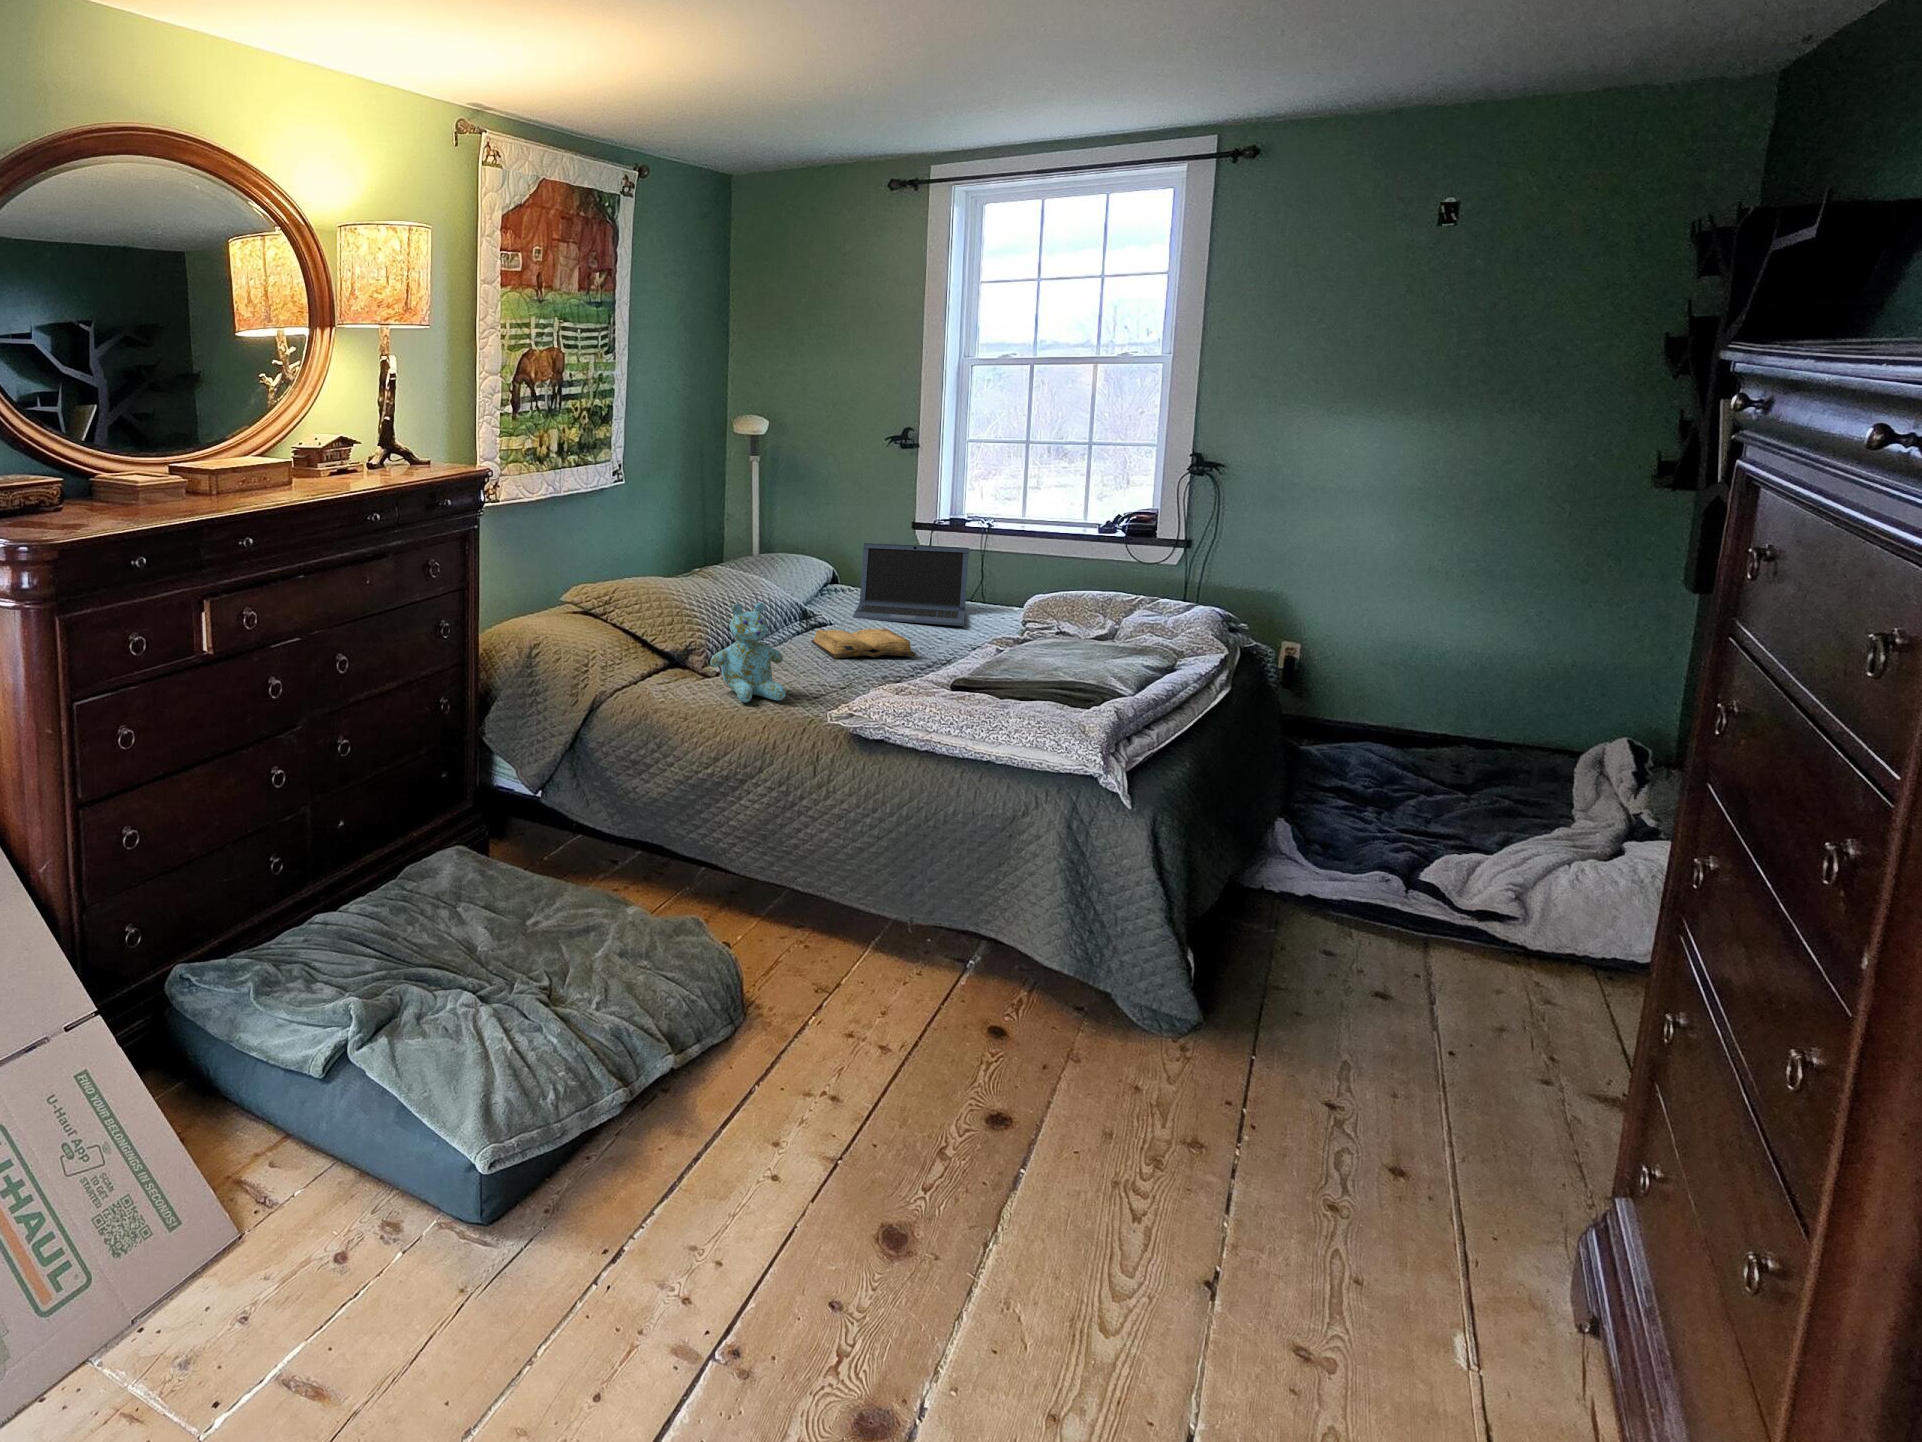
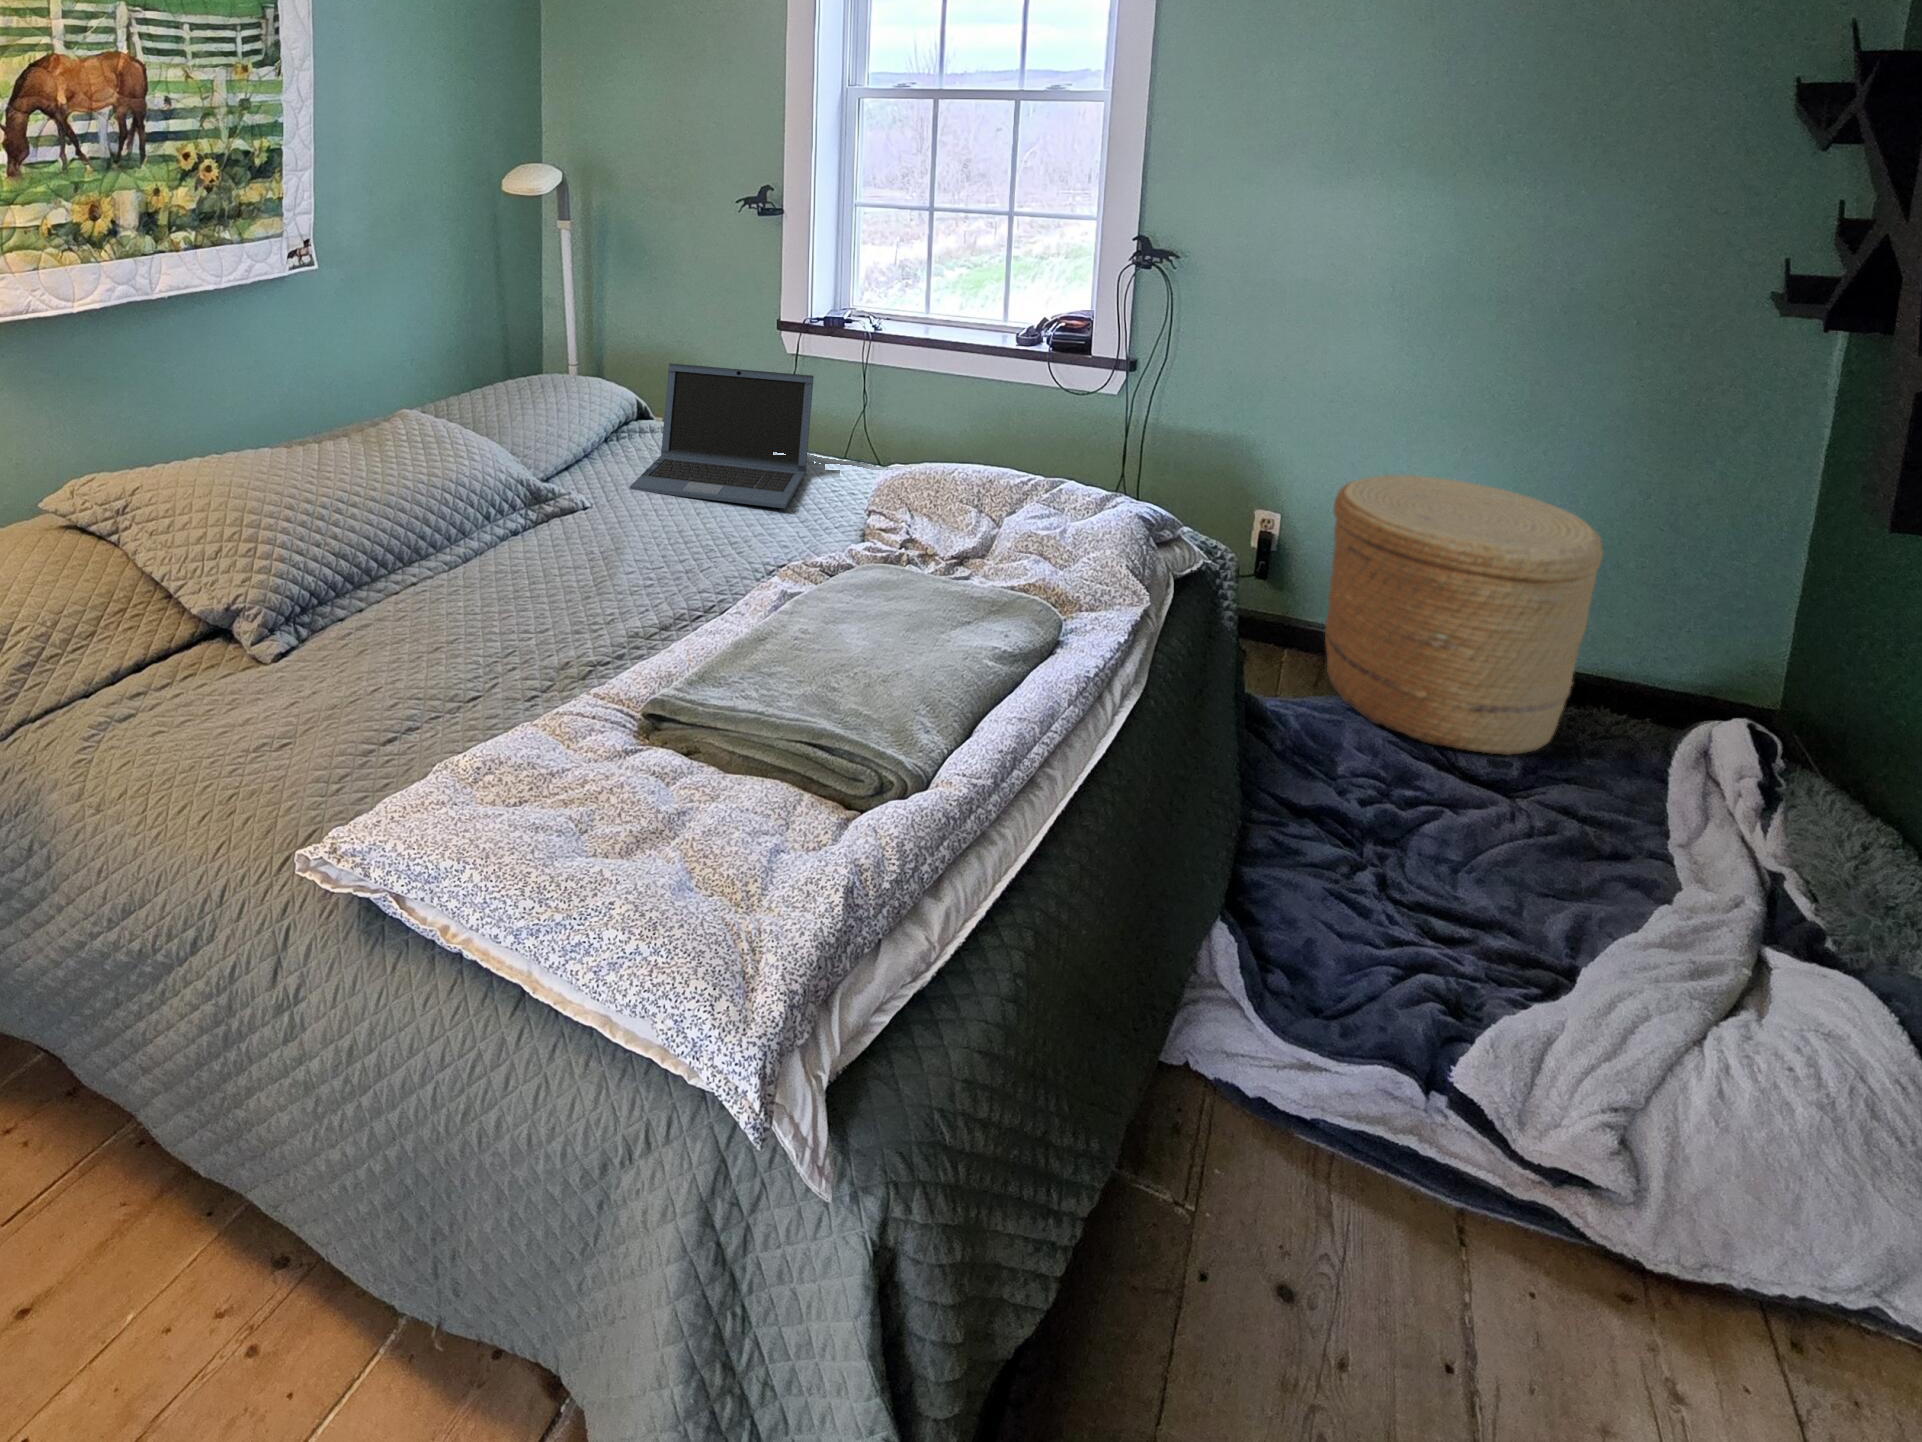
stuffed bear: present [710,603,786,702] -> none [193,555,347,766]
woven basket: none [1339,609,1532,775] -> present [1325,475,1603,755]
diary: present [811,628,915,659] -> none [518,531,664,603]

